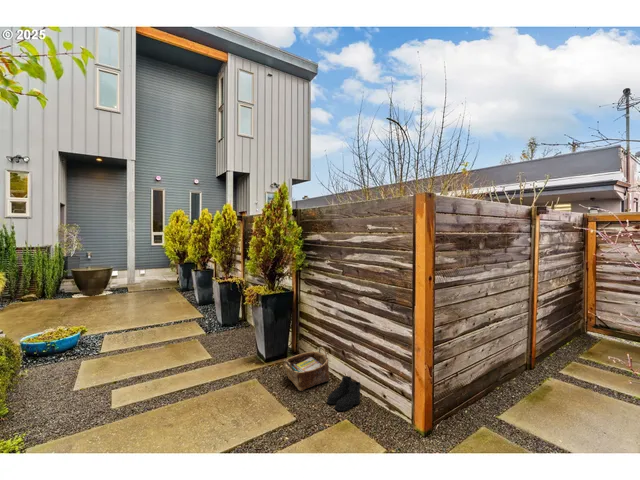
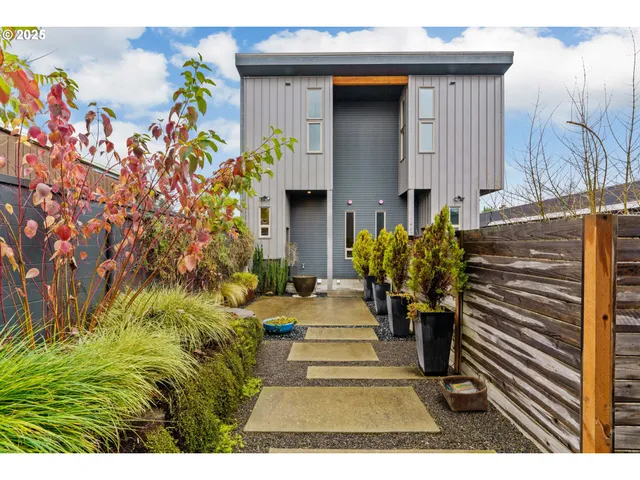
boots: present [327,376,361,411] -> none [479,407,521,444]

